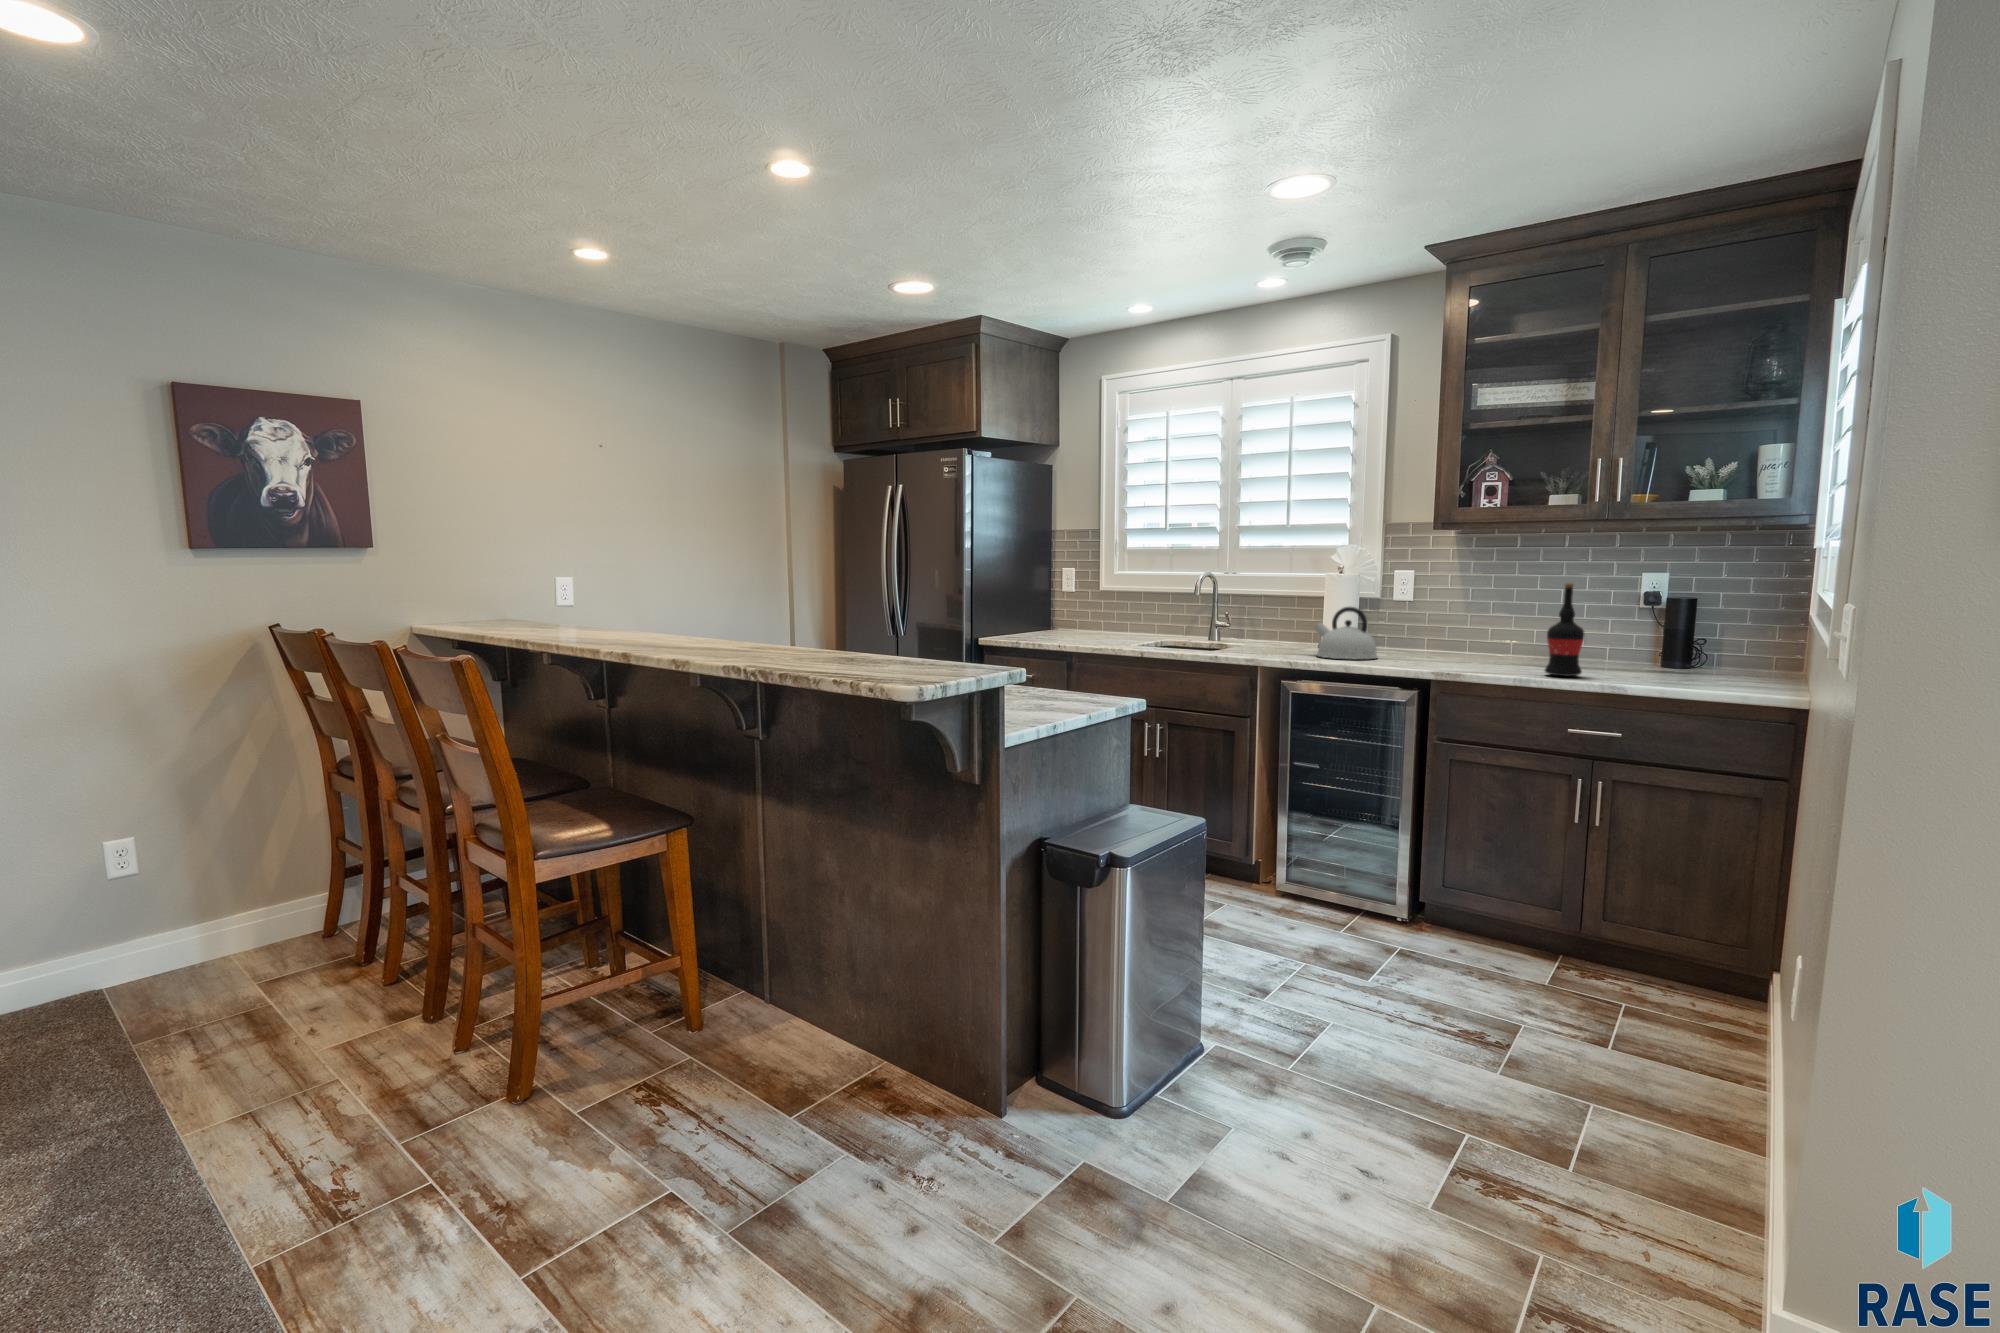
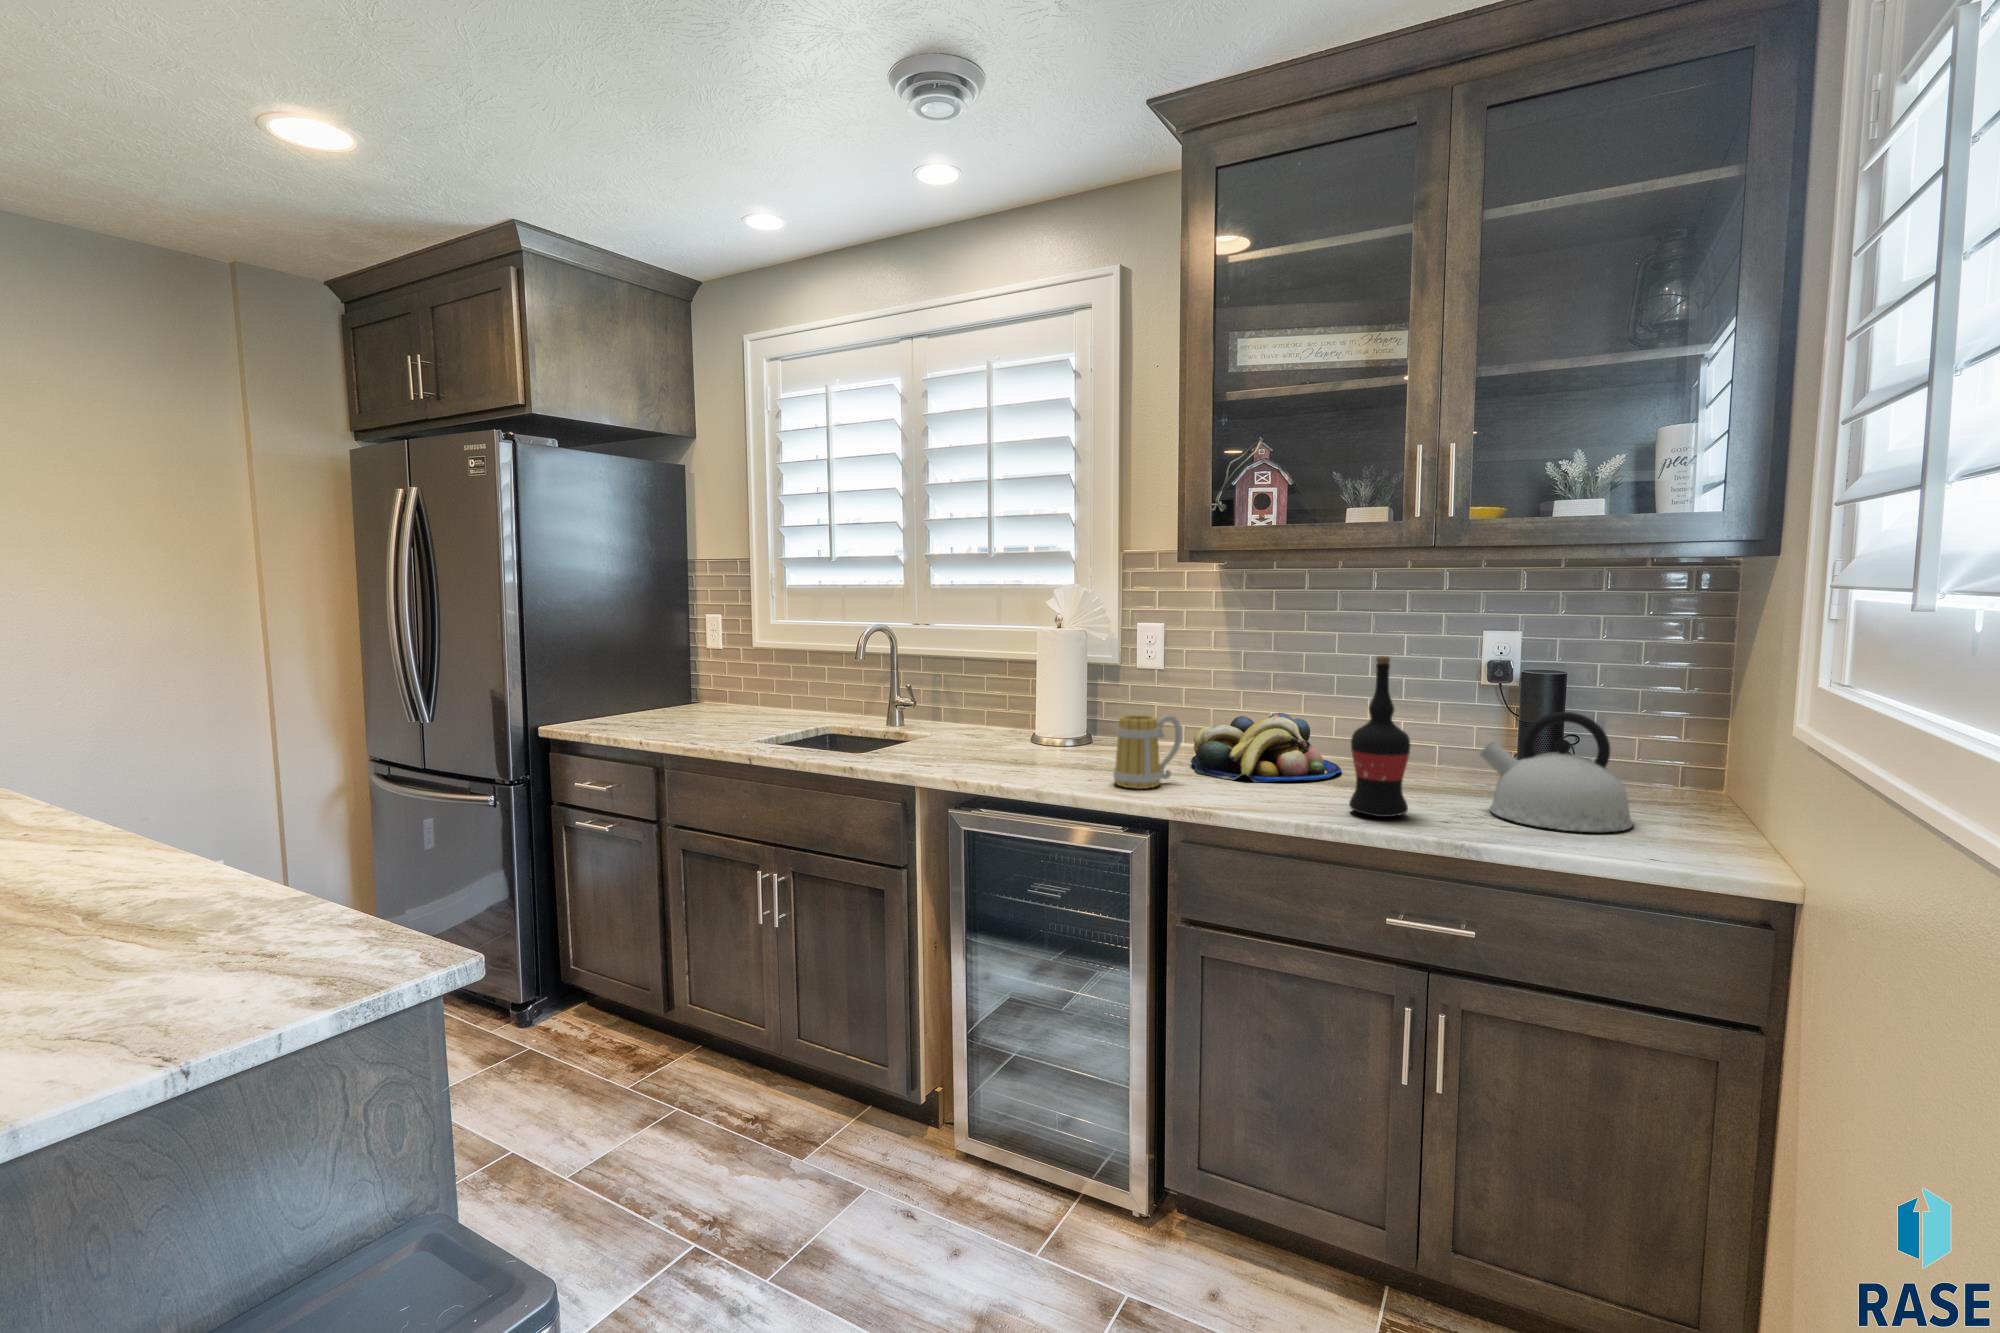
kettle: present [1314,607,1377,660] -> present [1480,712,1633,832]
mug: none [1390,623,1435,666] -> present [1113,715,1182,789]
fruit bowl: none [1436,628,1540,666] -> present [1191,713,1341,782]

